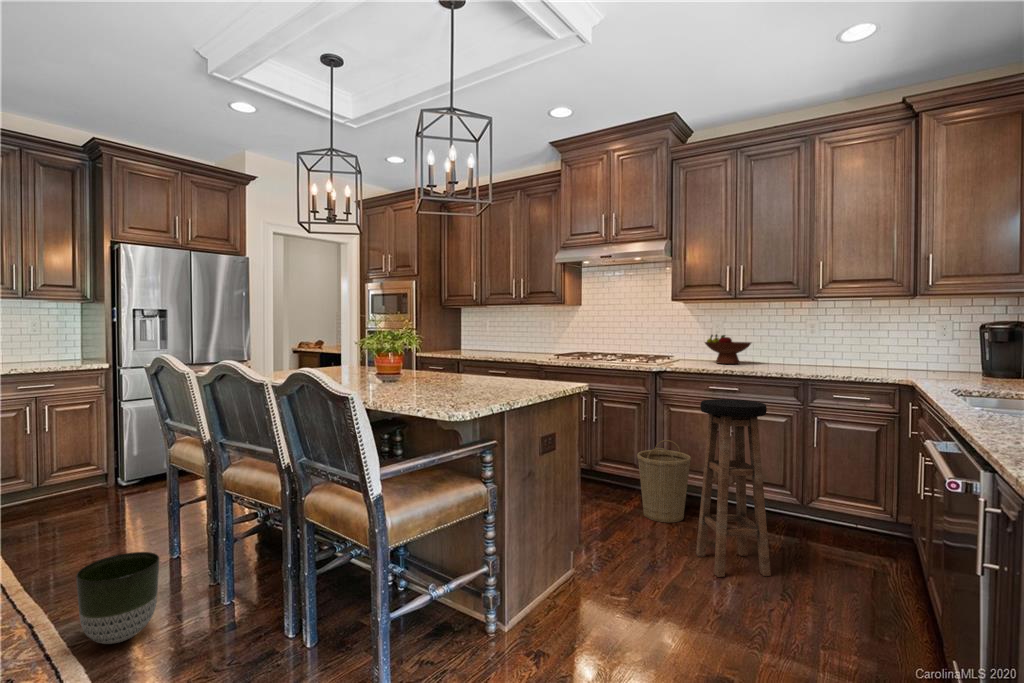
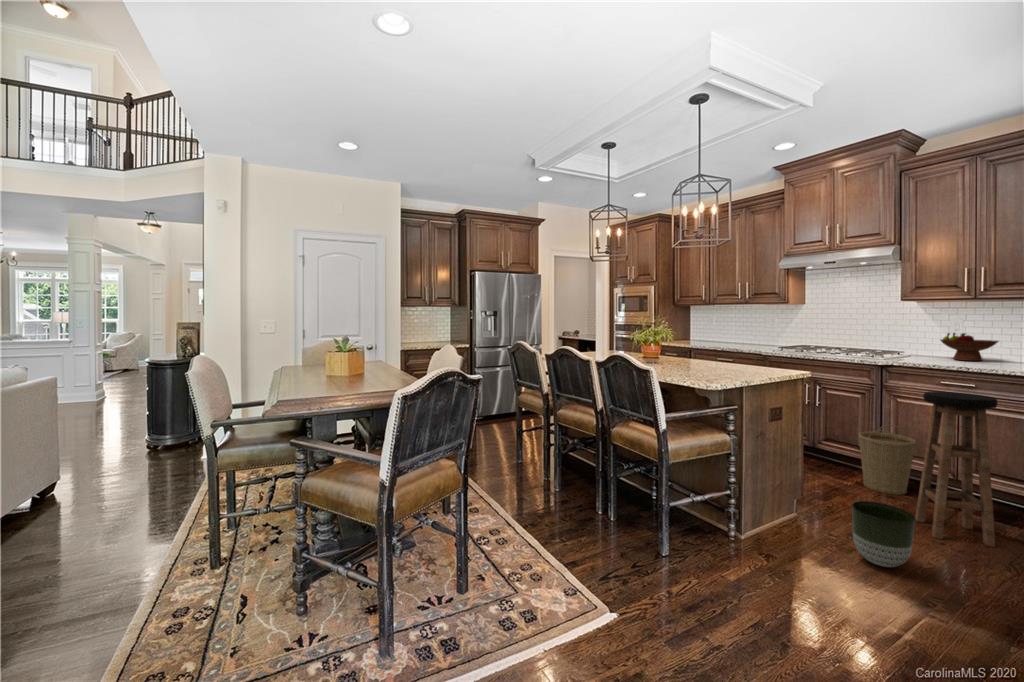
planter: present [76,552,159,644] -> present [852,501,915,567]

